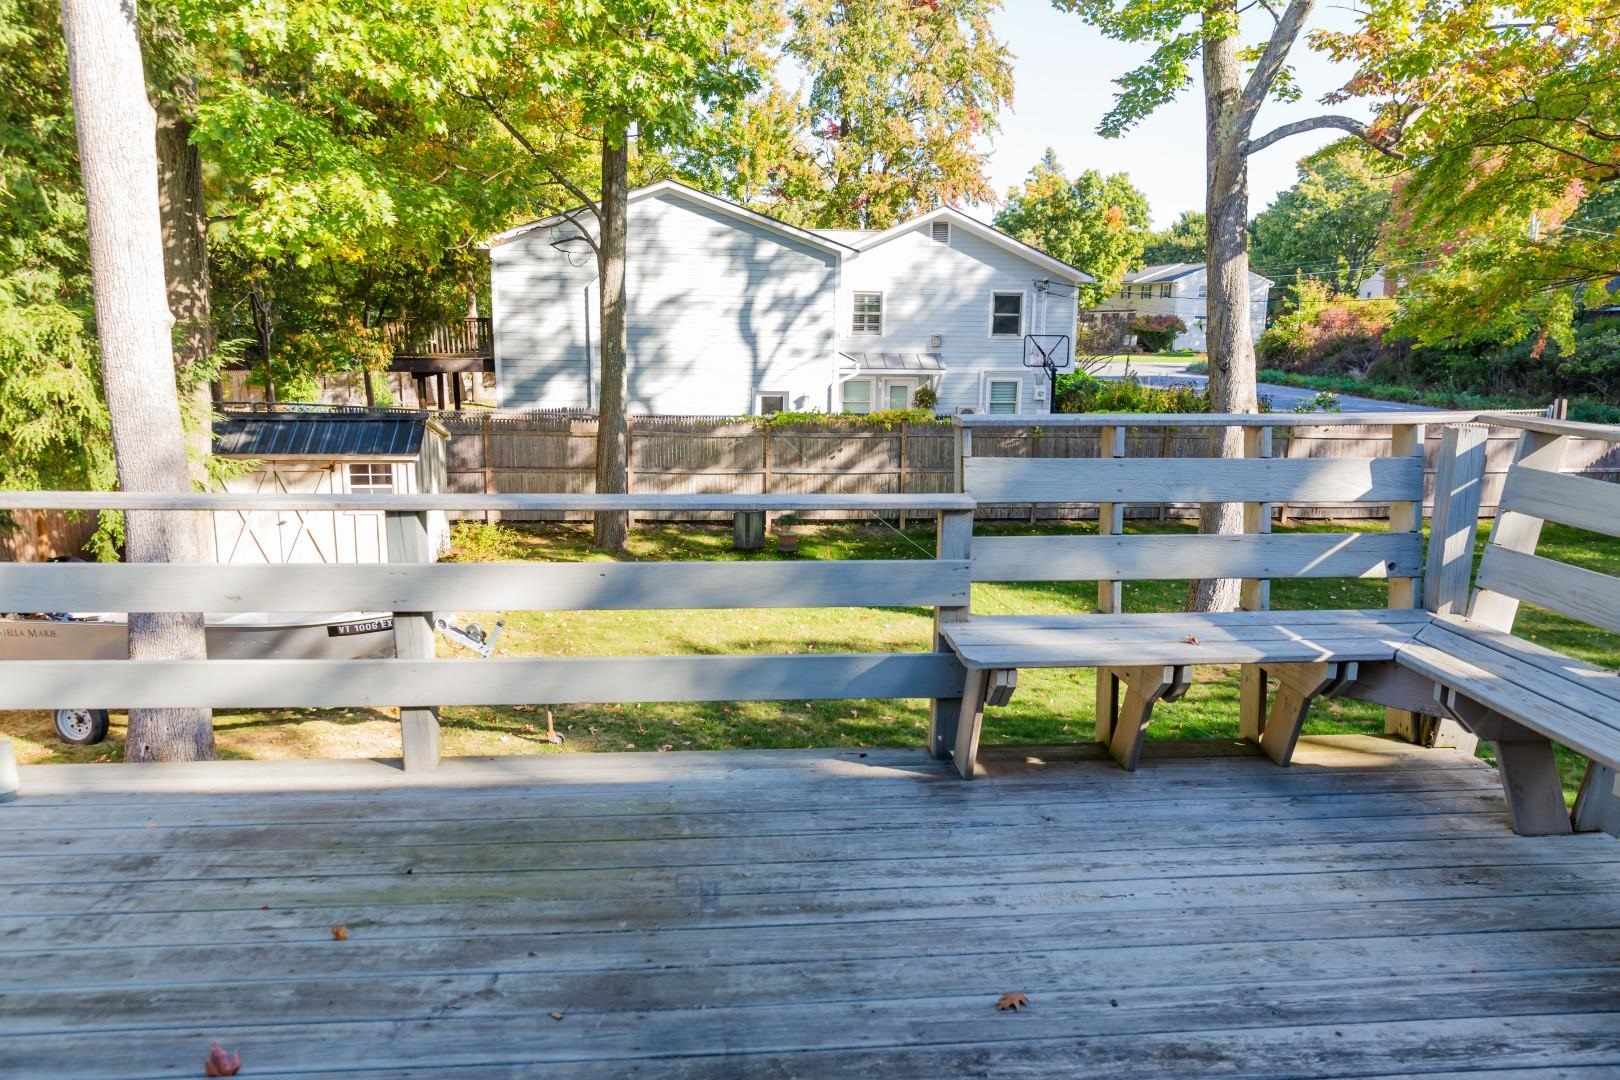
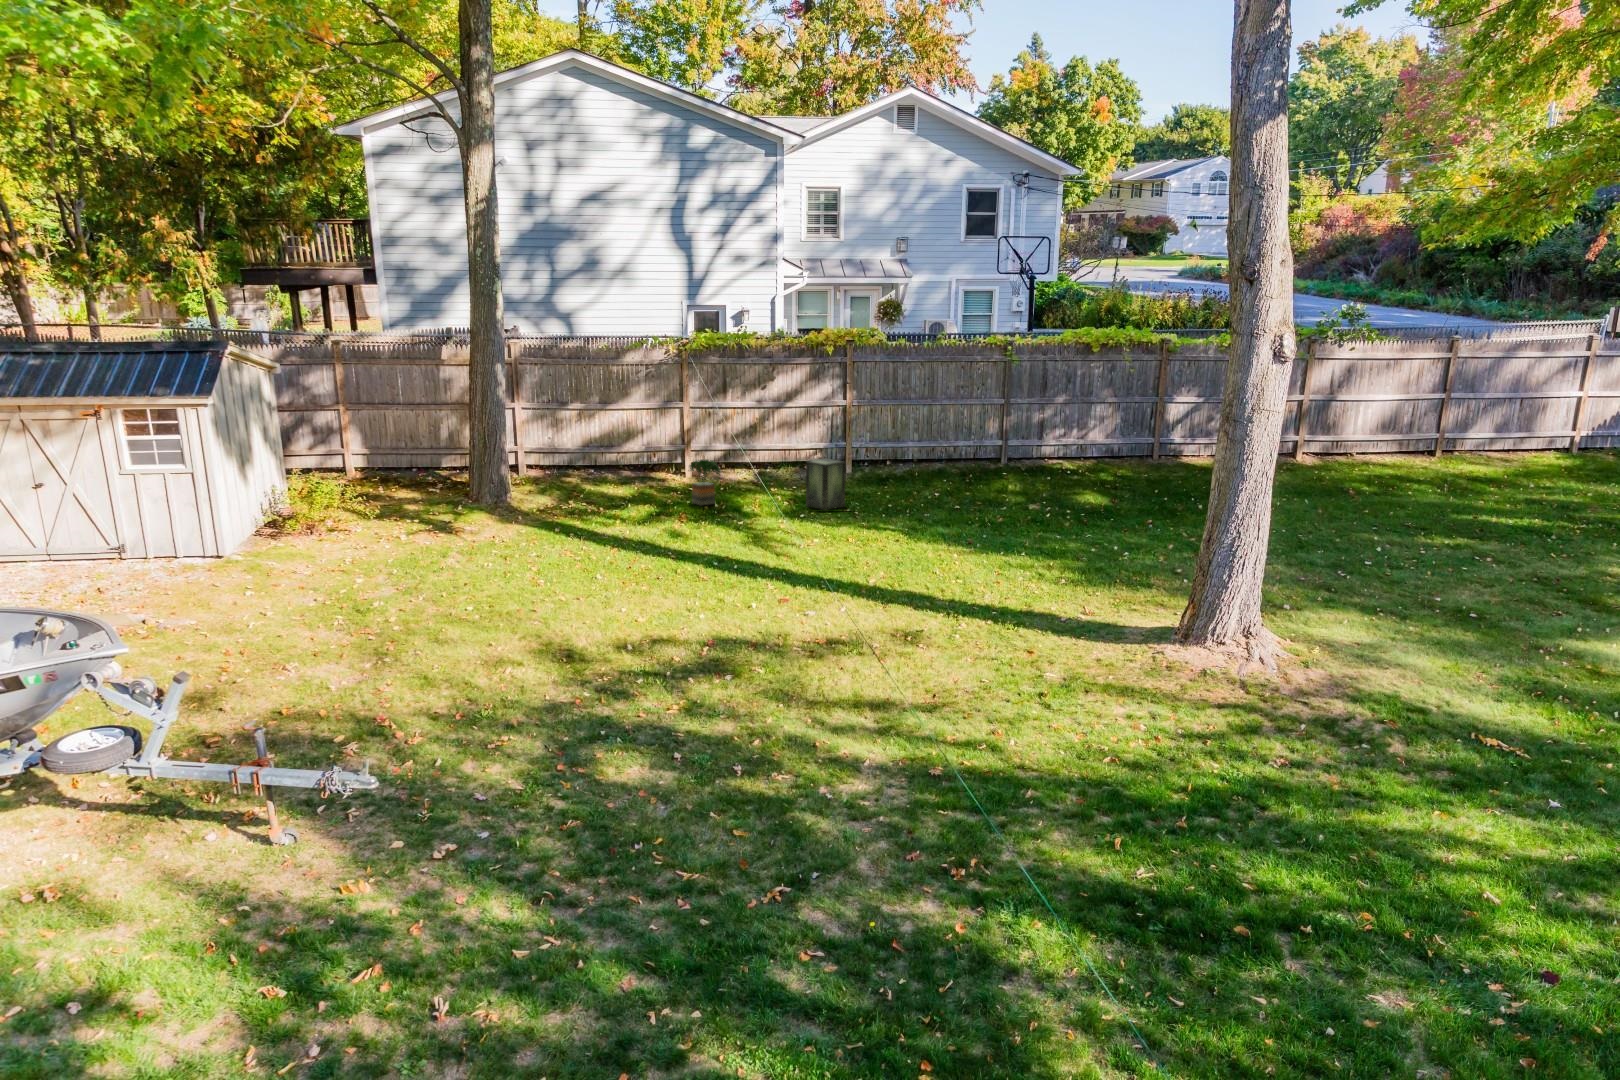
storage box: present [733,511,765,549] -> present [806,459,846,510]

